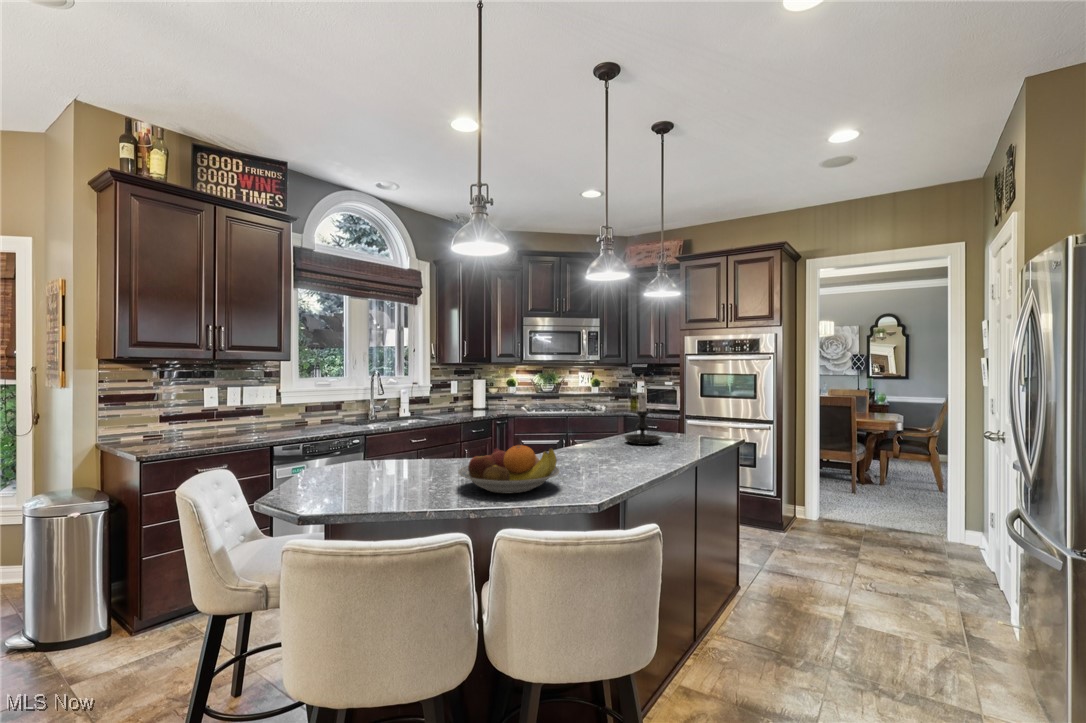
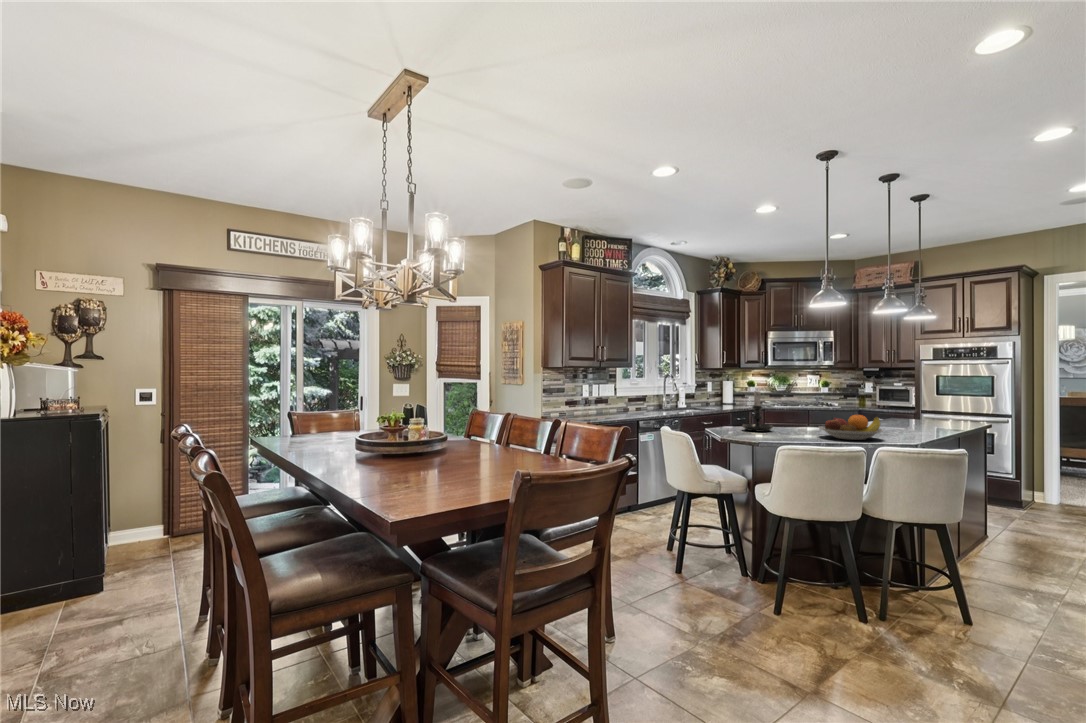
candle holder: present [625,392,662,445] -> present [743,391,774,432]

